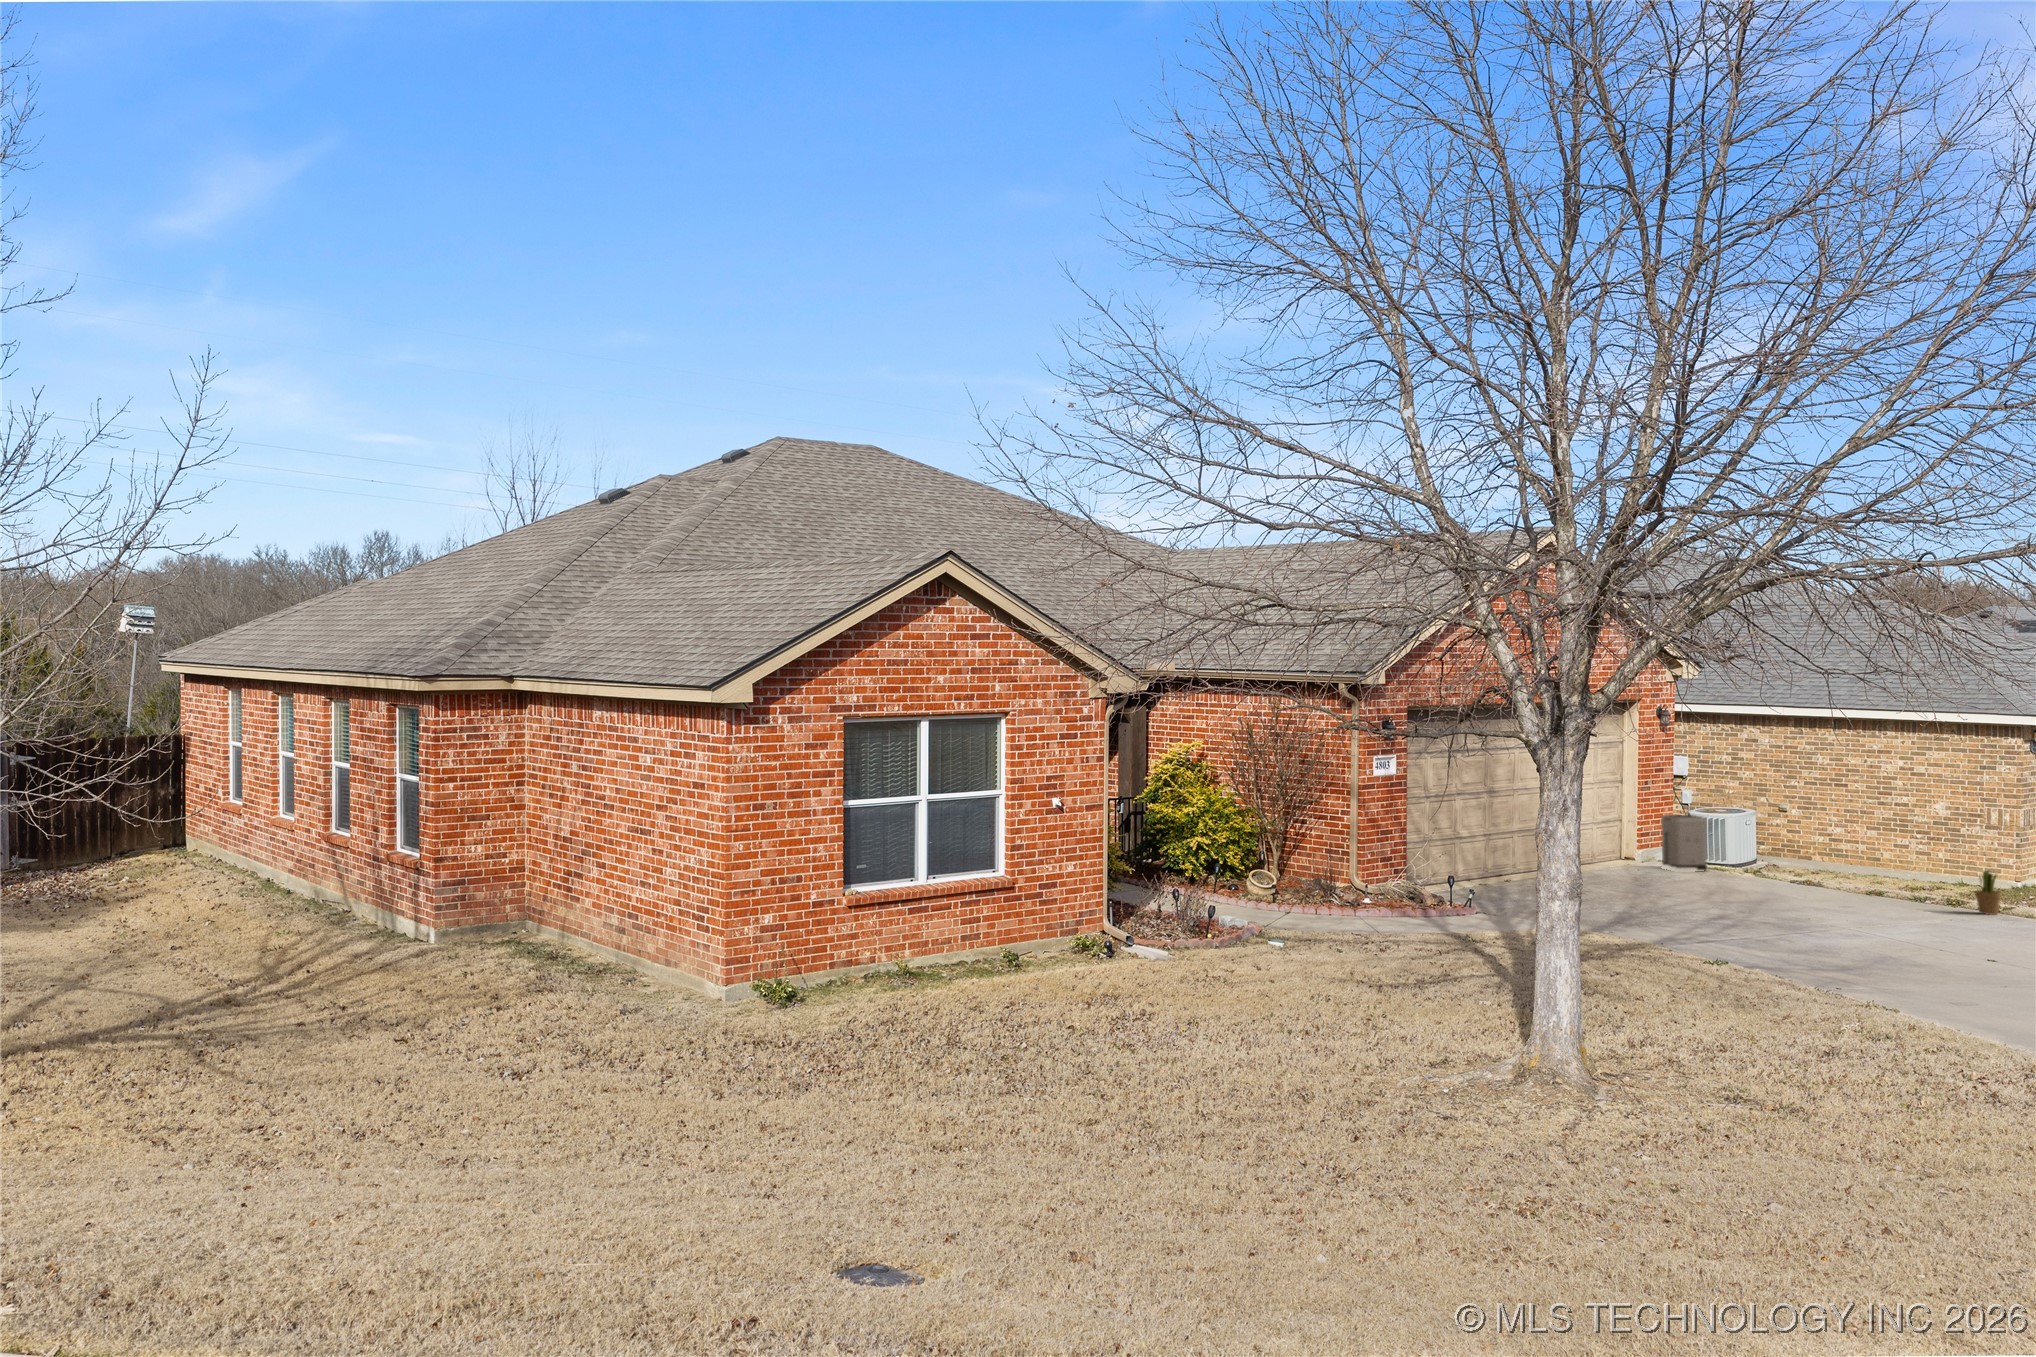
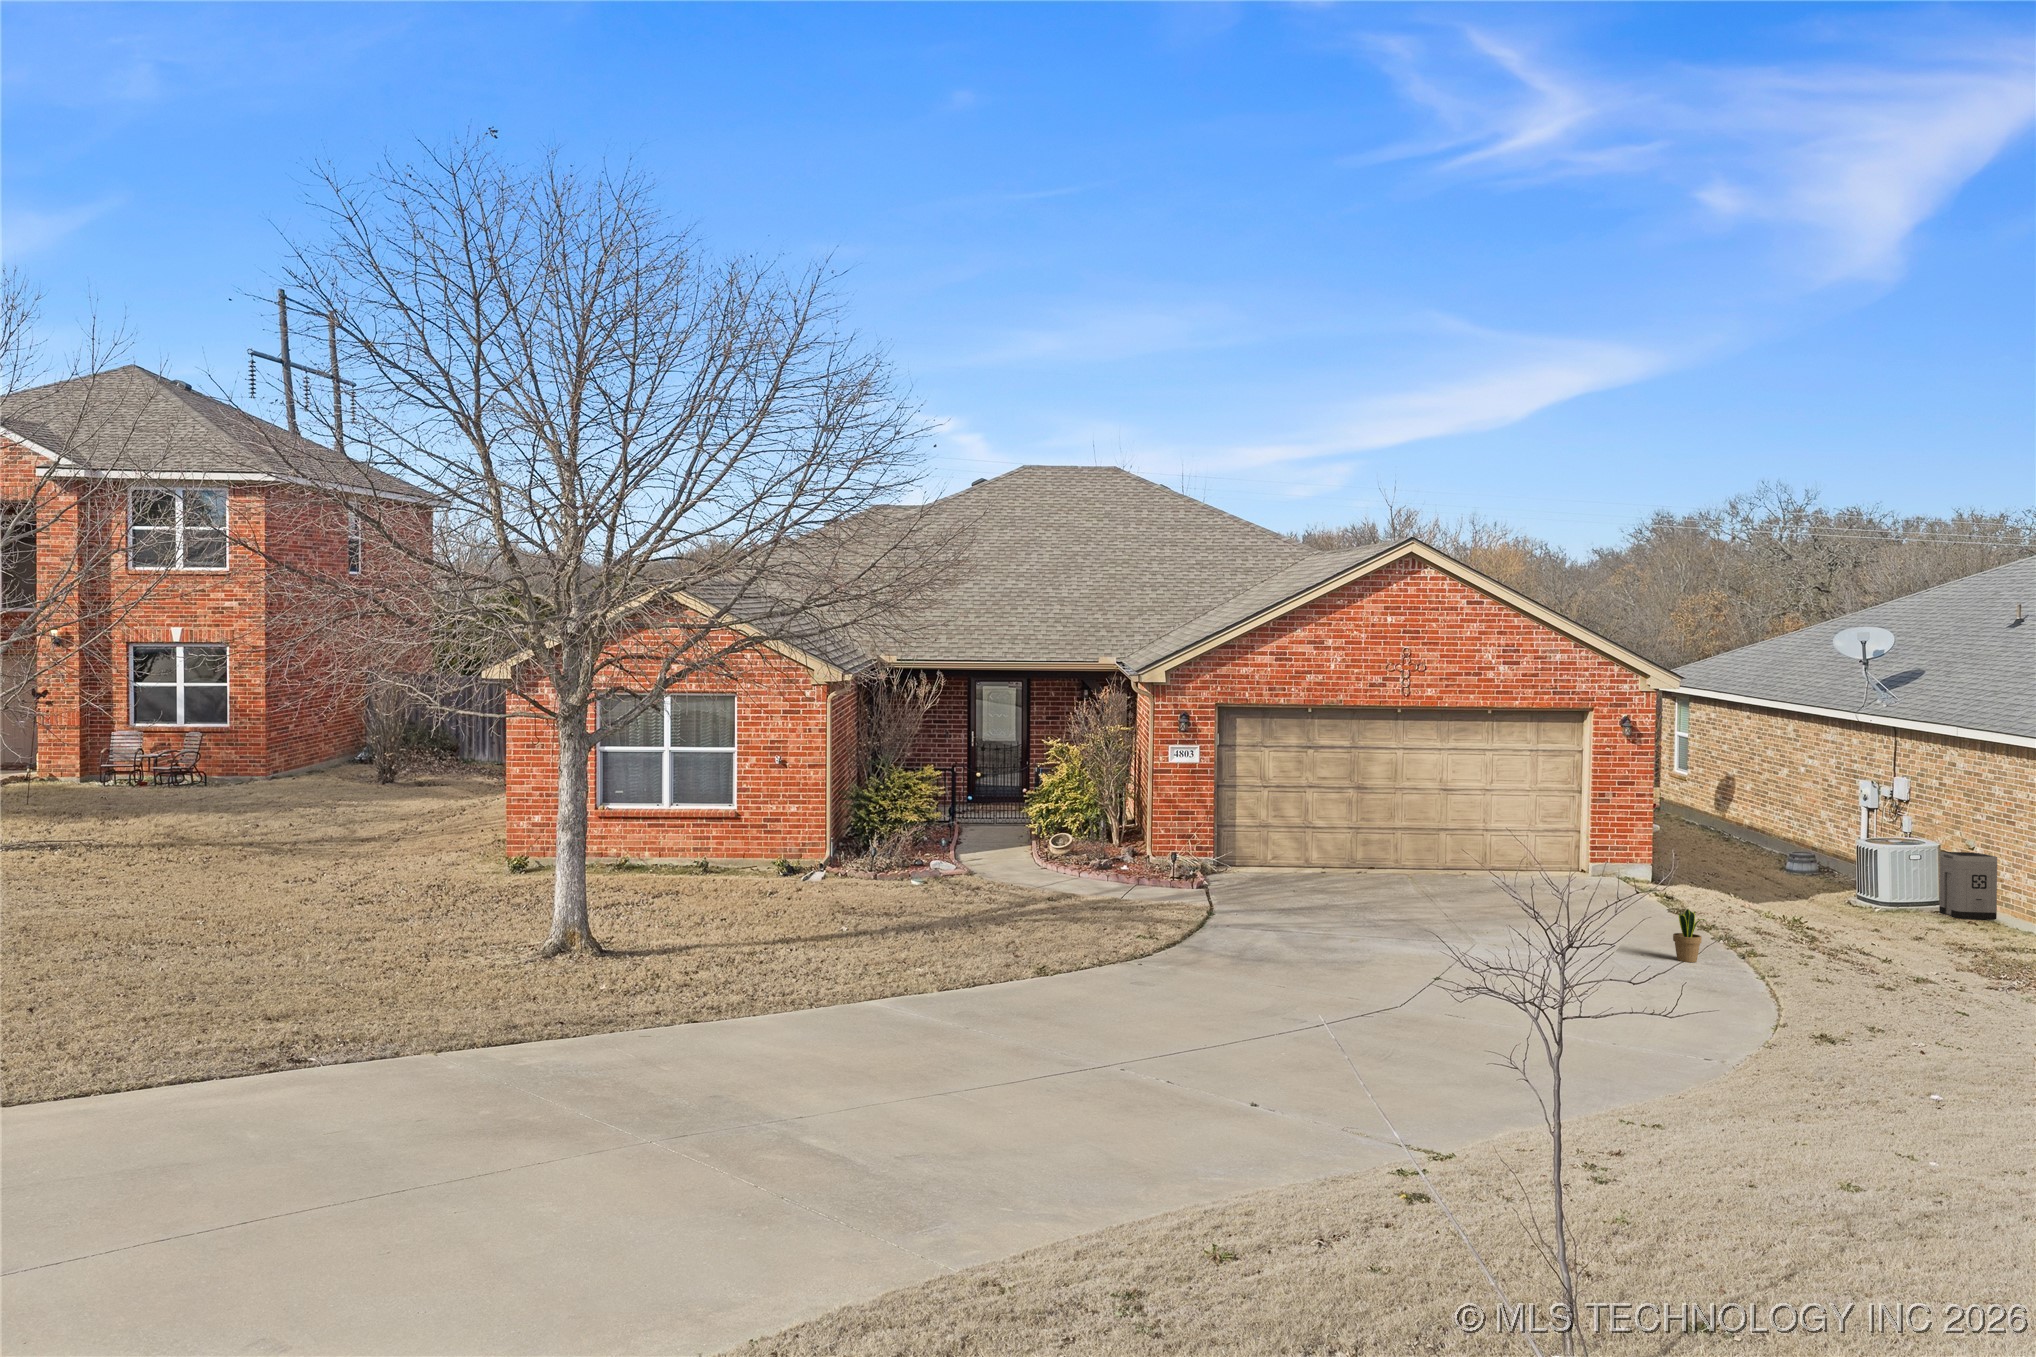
trash can: present [1661,815,1707,870] -> present [1939,852,1997,920]

